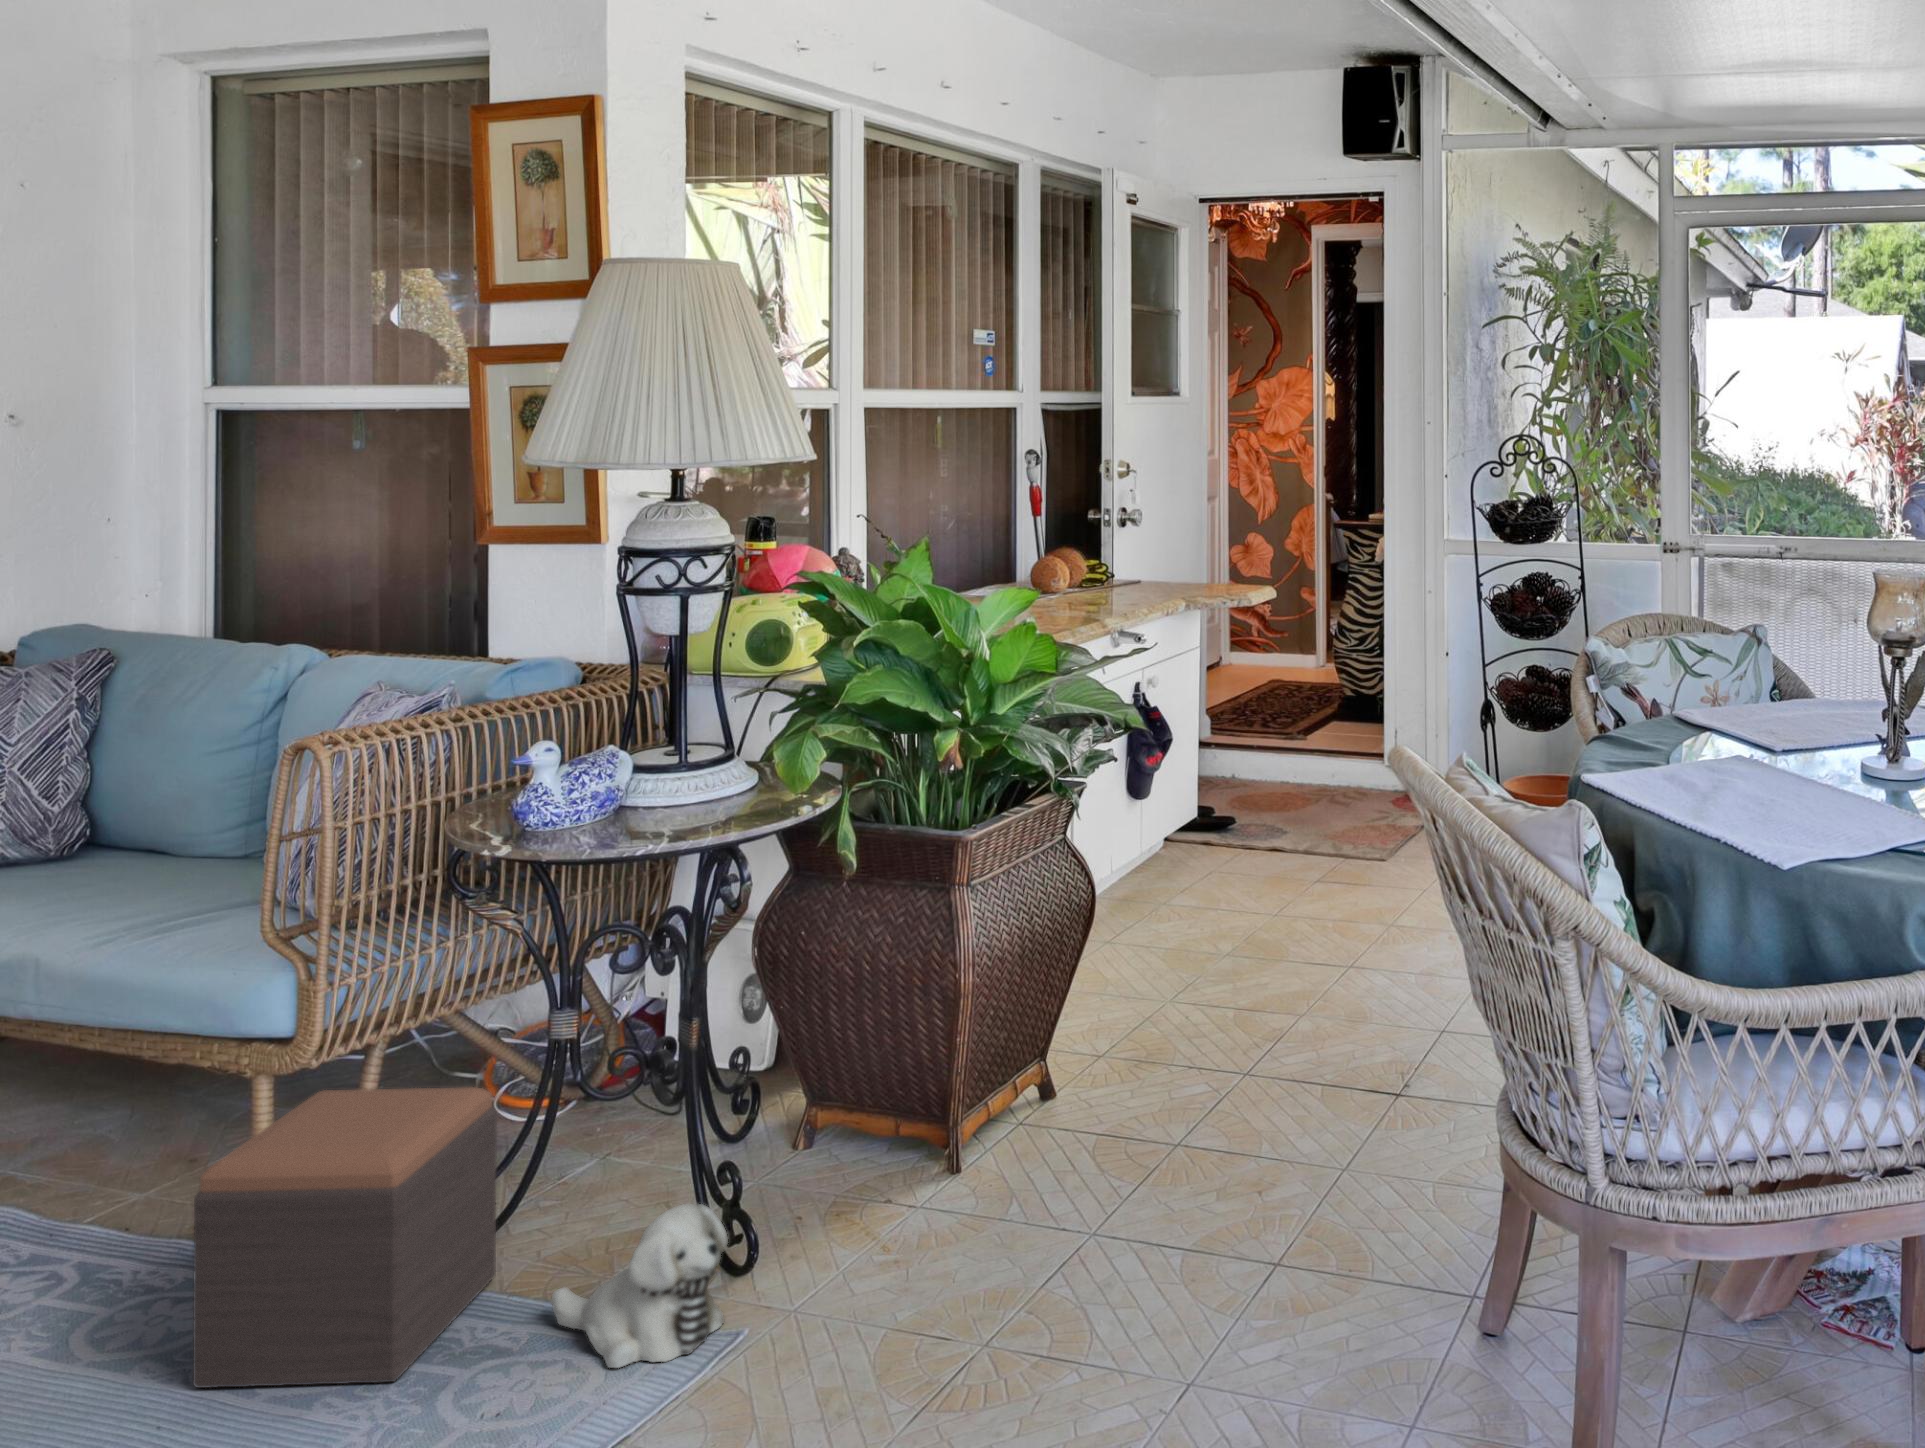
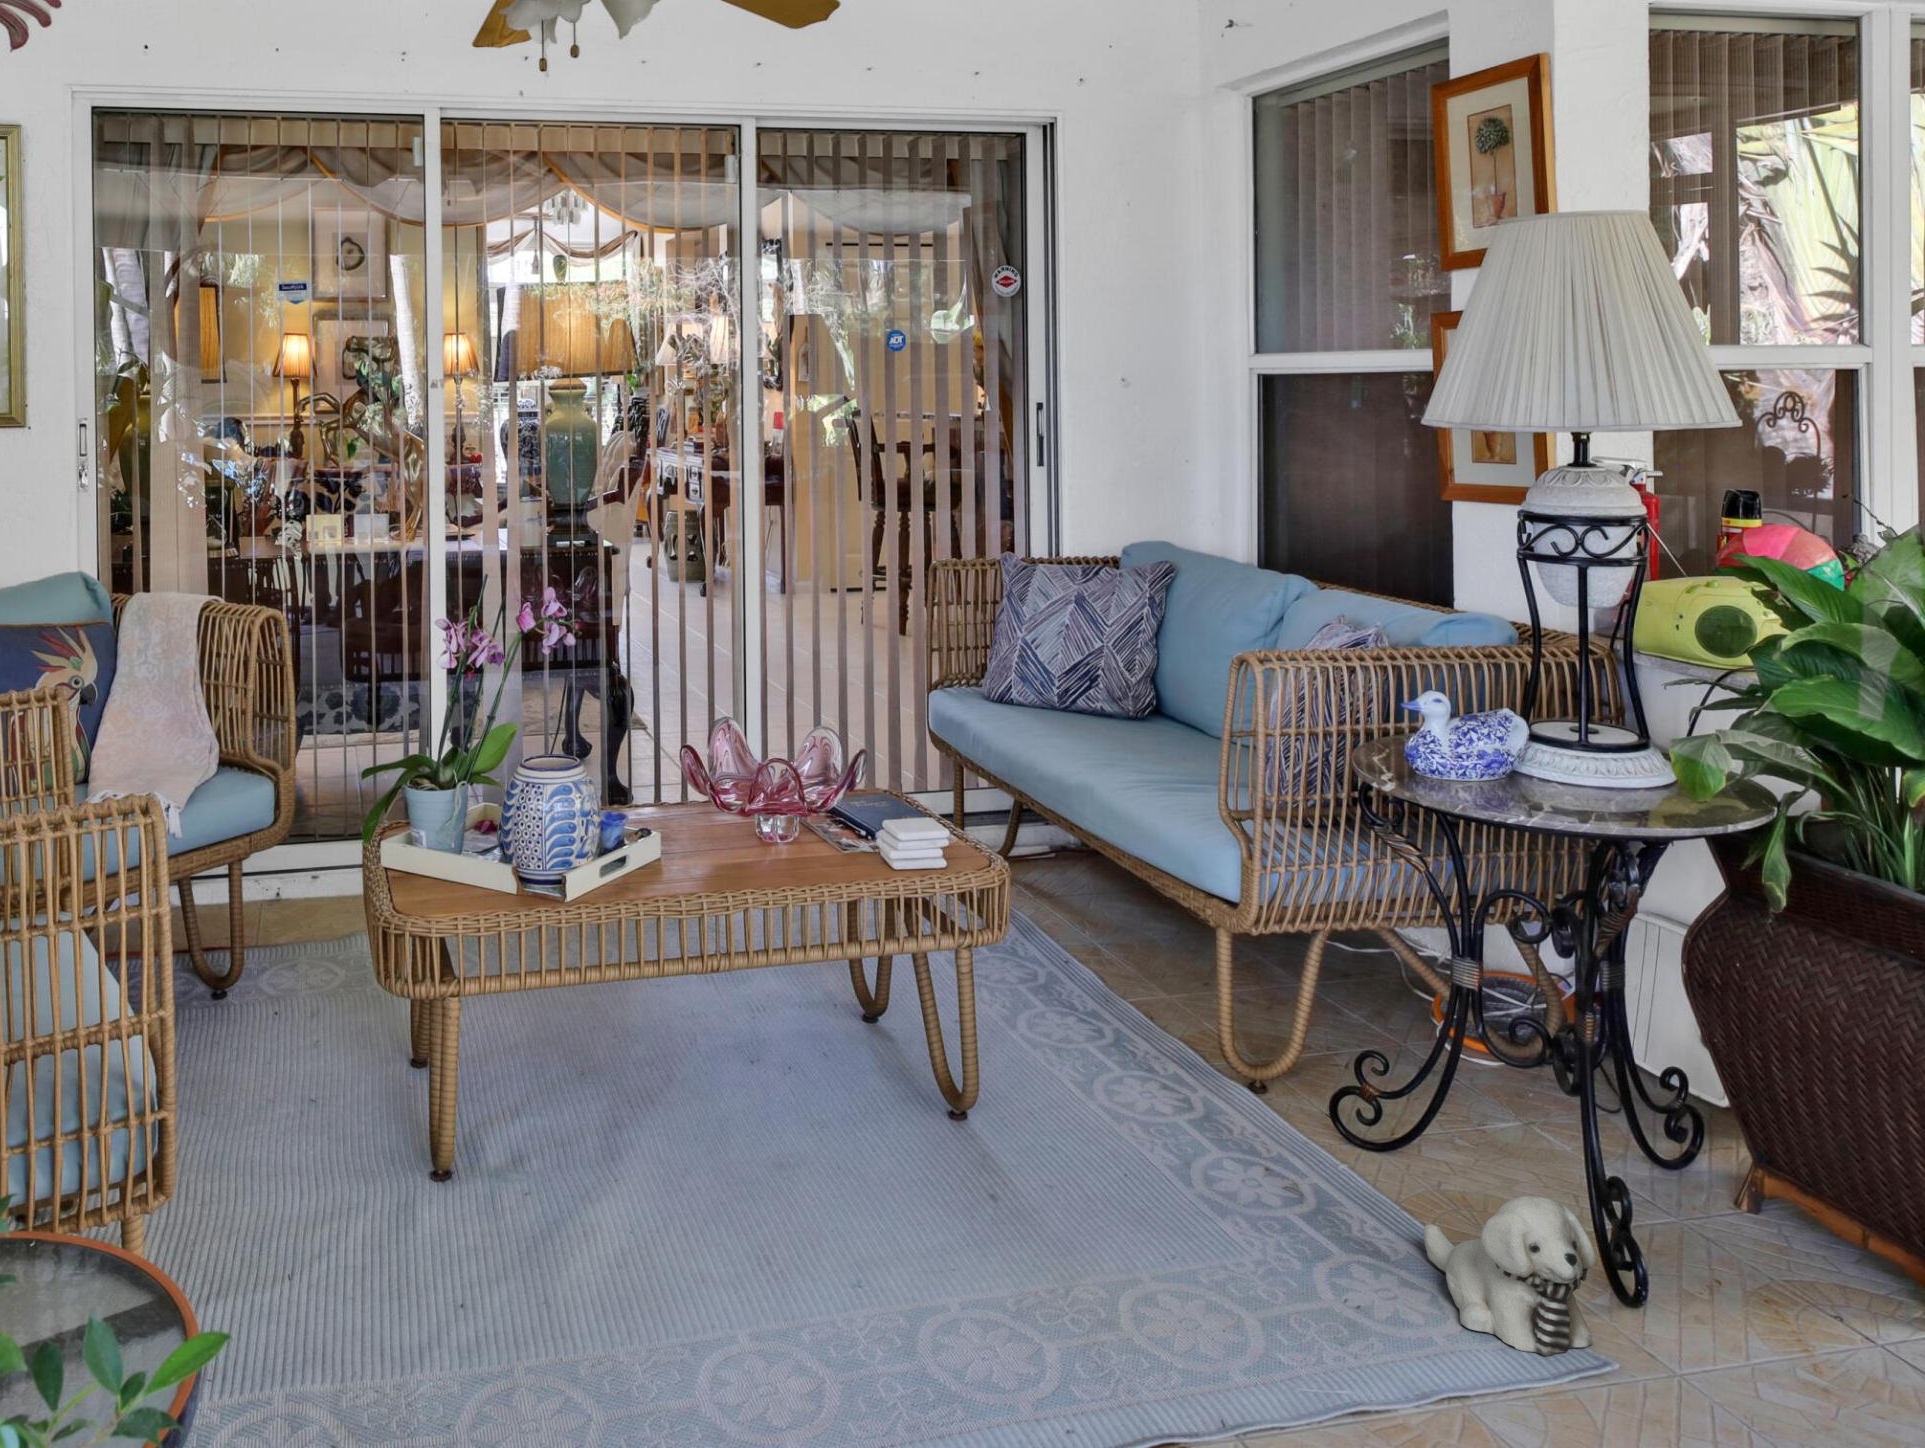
footstool: present [193,1087,497,1388] -> none [1142,957,1389,1234]

